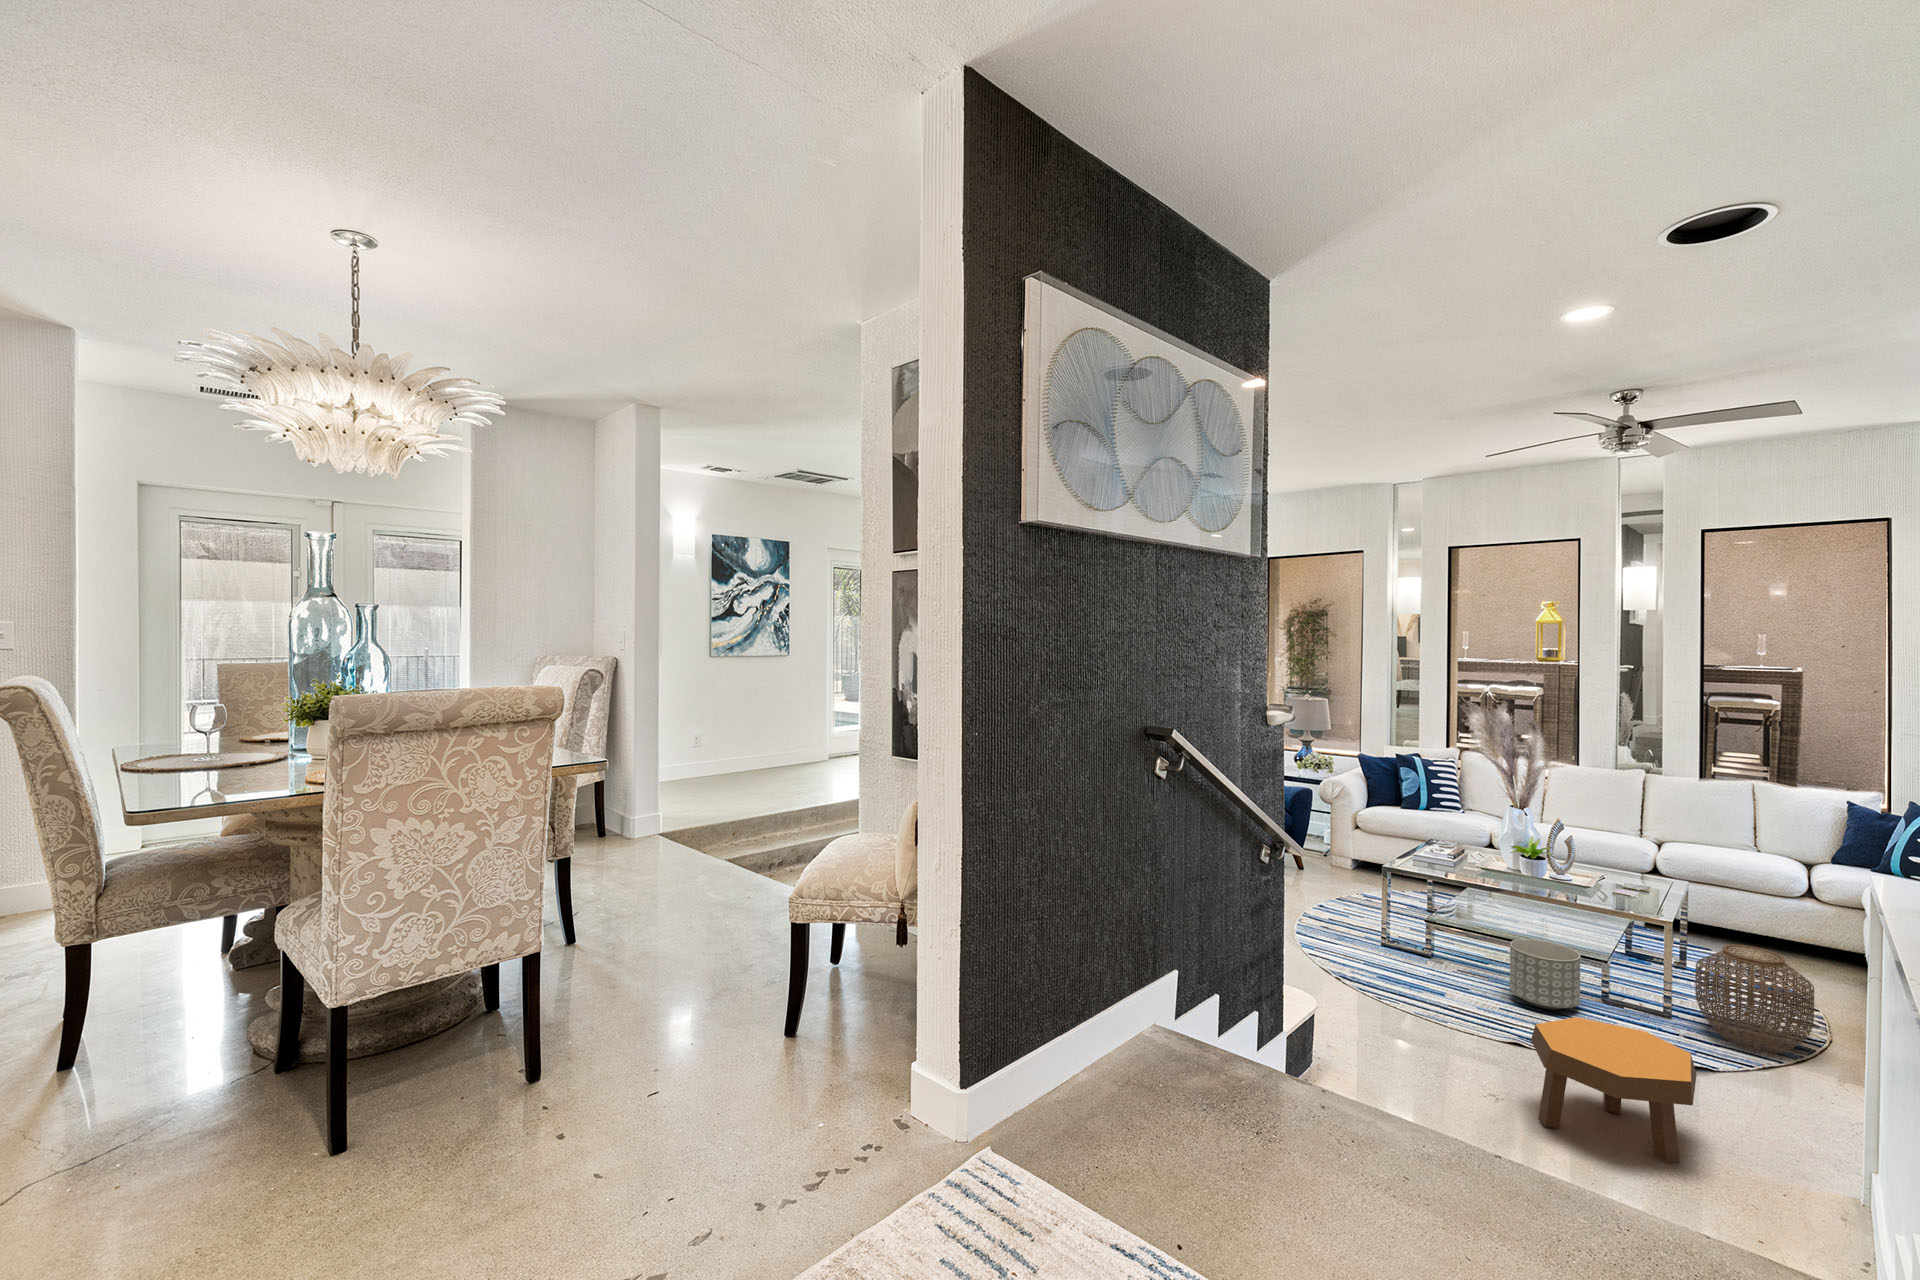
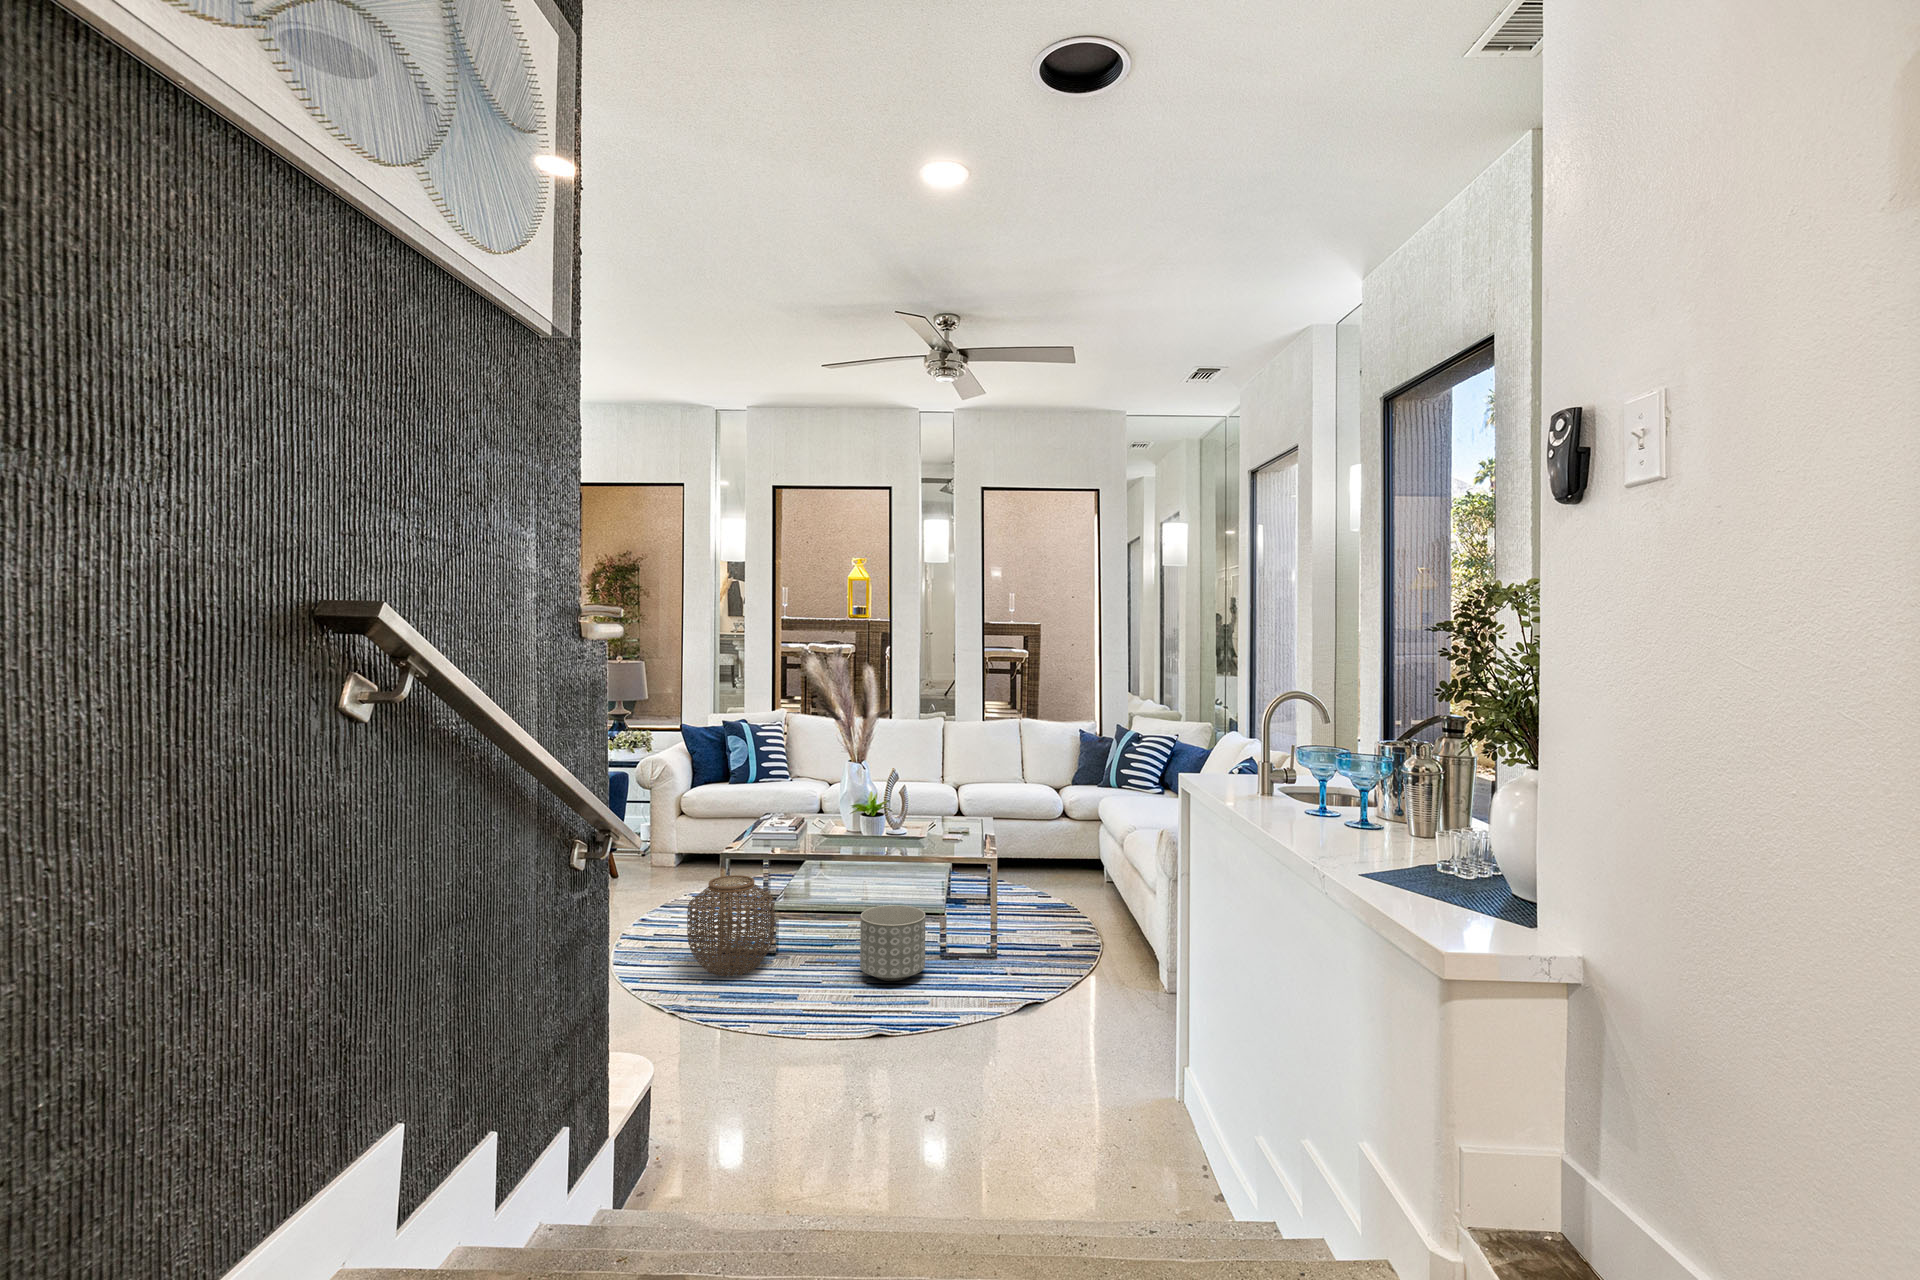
woven basket: present [1695,945,1814,1053] -> present [687,875,775,976]
footstool: present [1531,1017,1697,1164] -> none [906,982,1061,1129]

